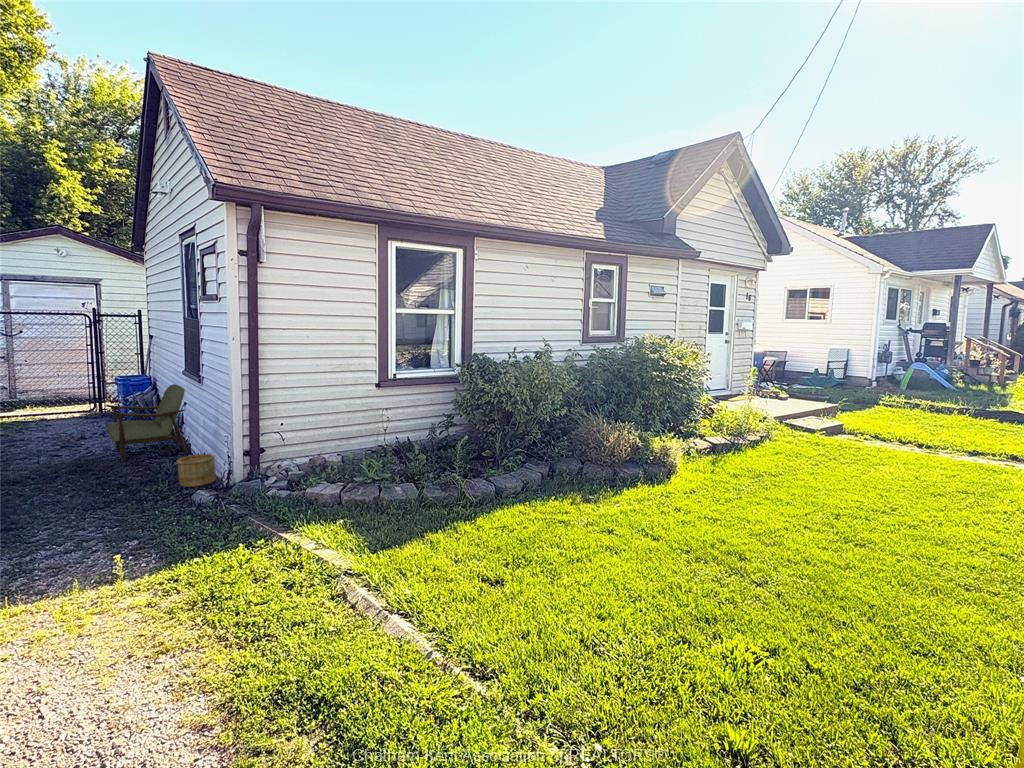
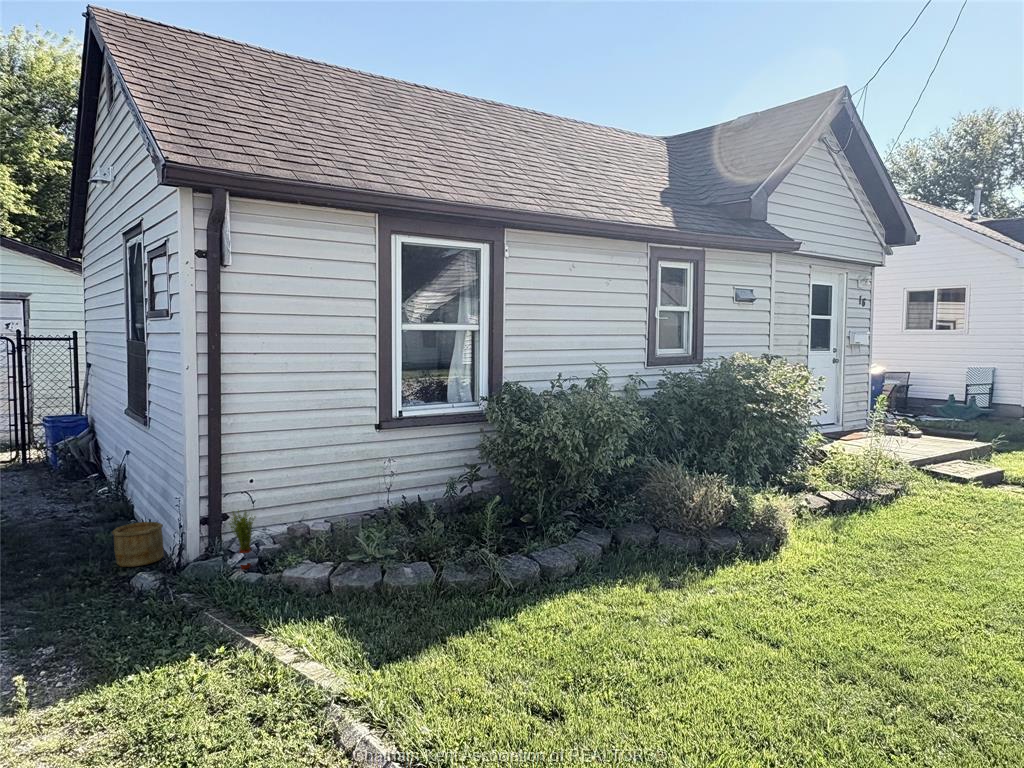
chair: present [105,384,187,463] -> none [24,428,129,533]
potted plant: none [265,444,286,489] -> present [230,511,256,569]

